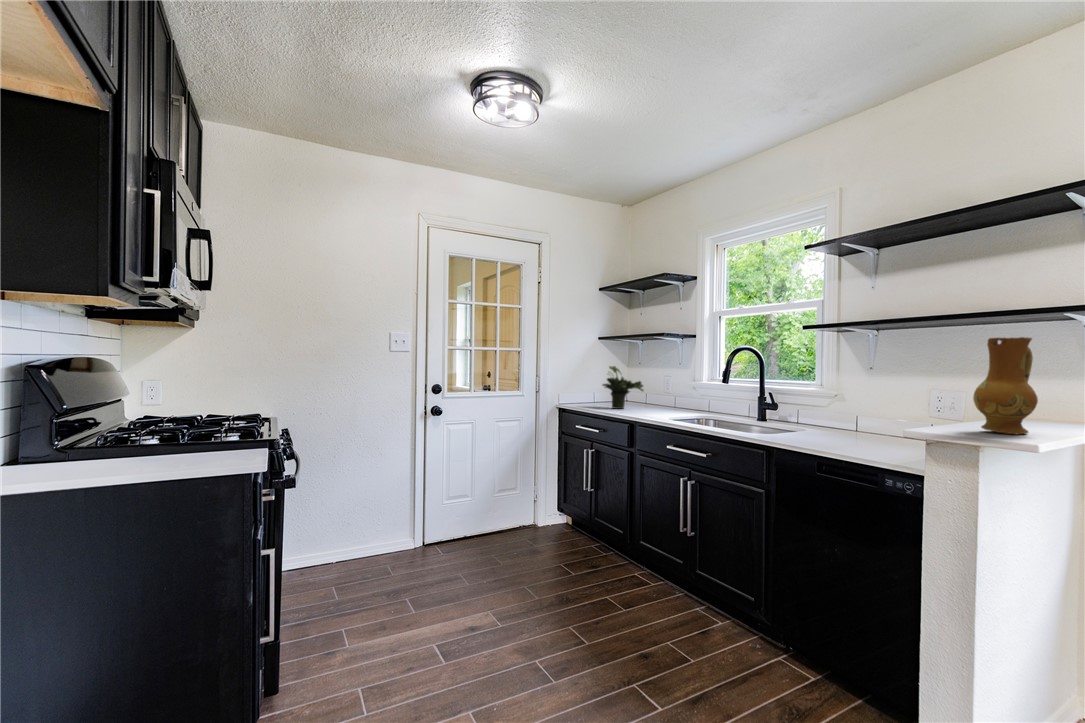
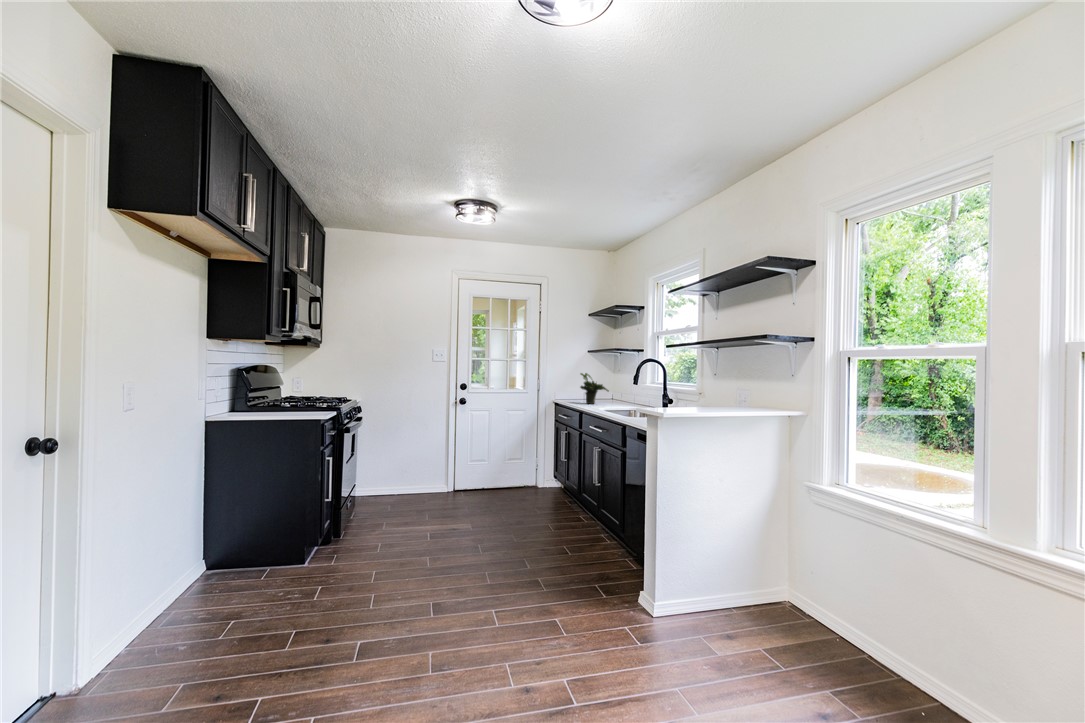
ceramic jug: present [973,337,1038,434] -> none [677,356,710,411]

